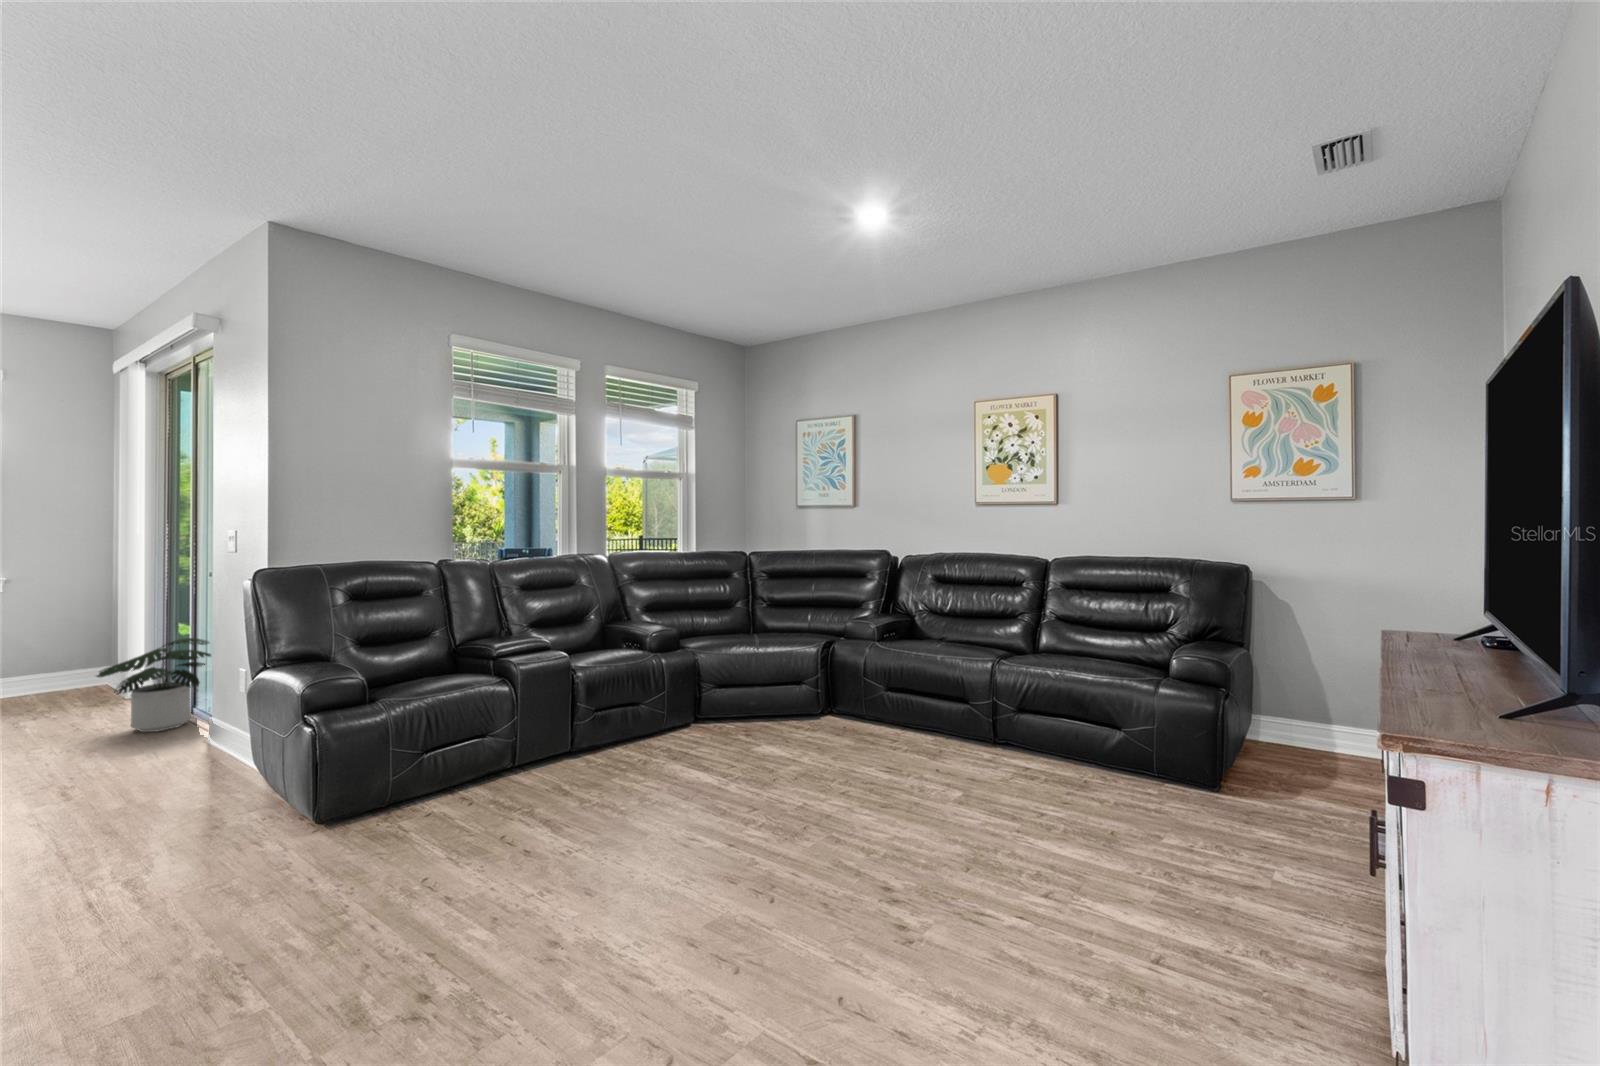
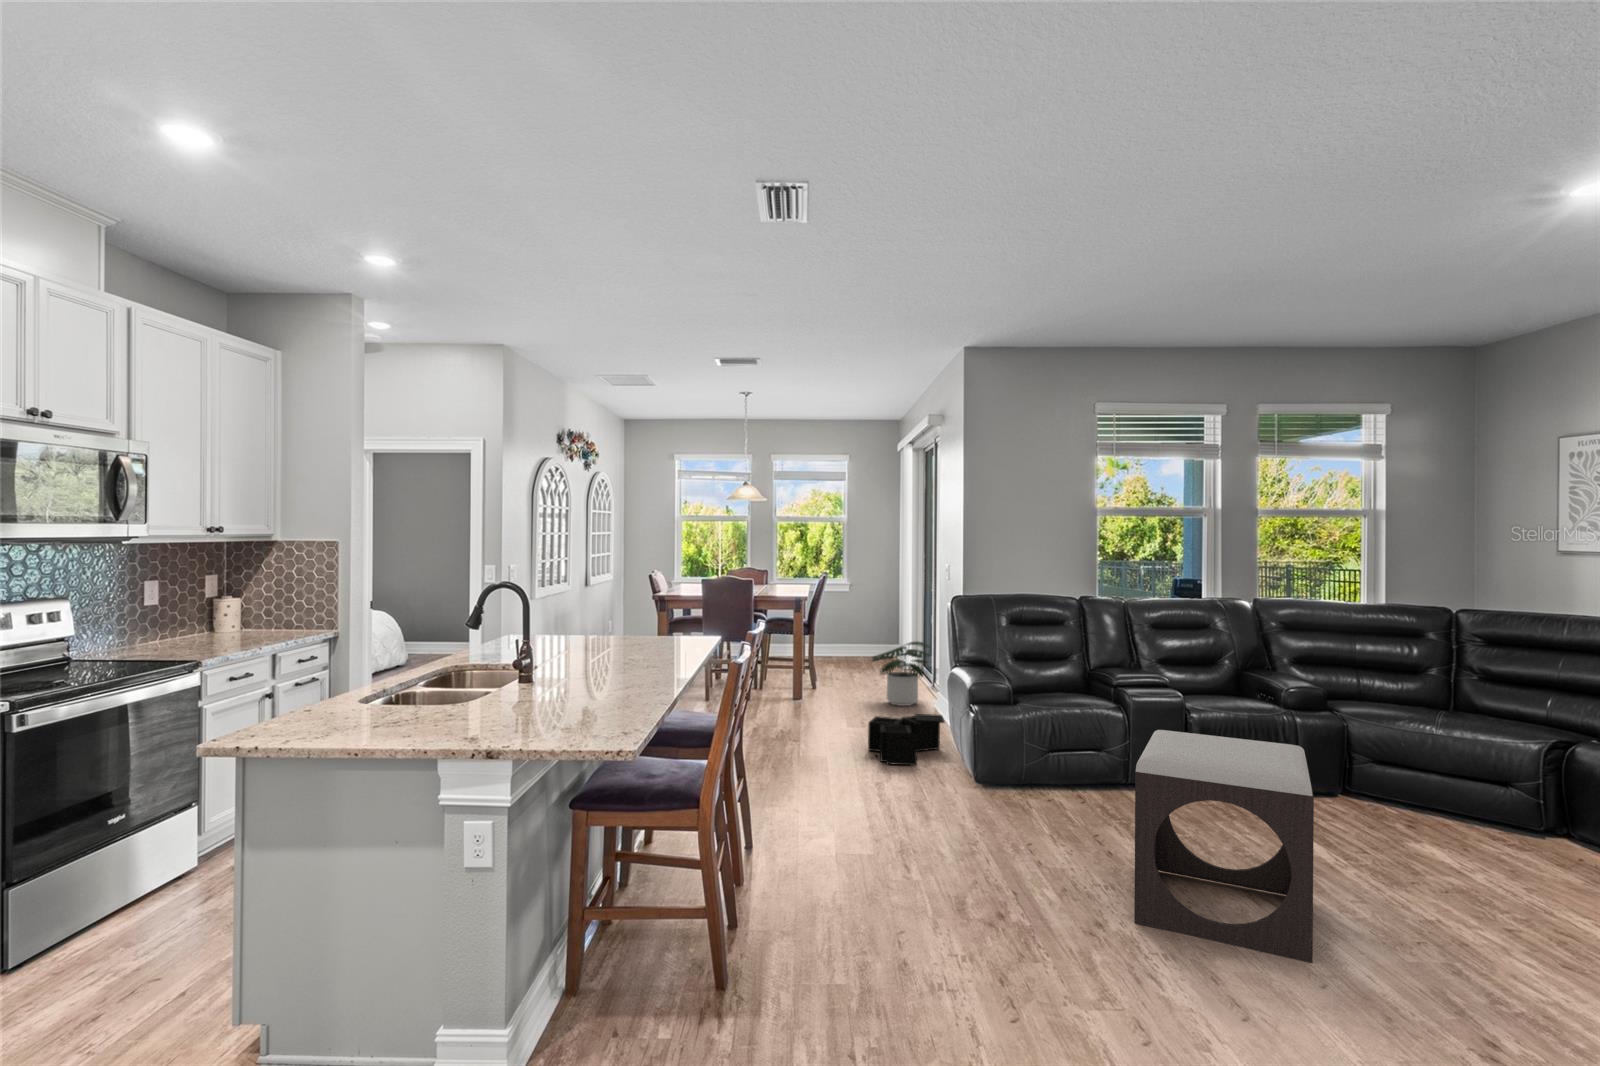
footstool: none [583,693,777,960] -> present [1134,730,1314,963]
storage bin: none [93,736,250,839] -> present [868,714,945,765]

